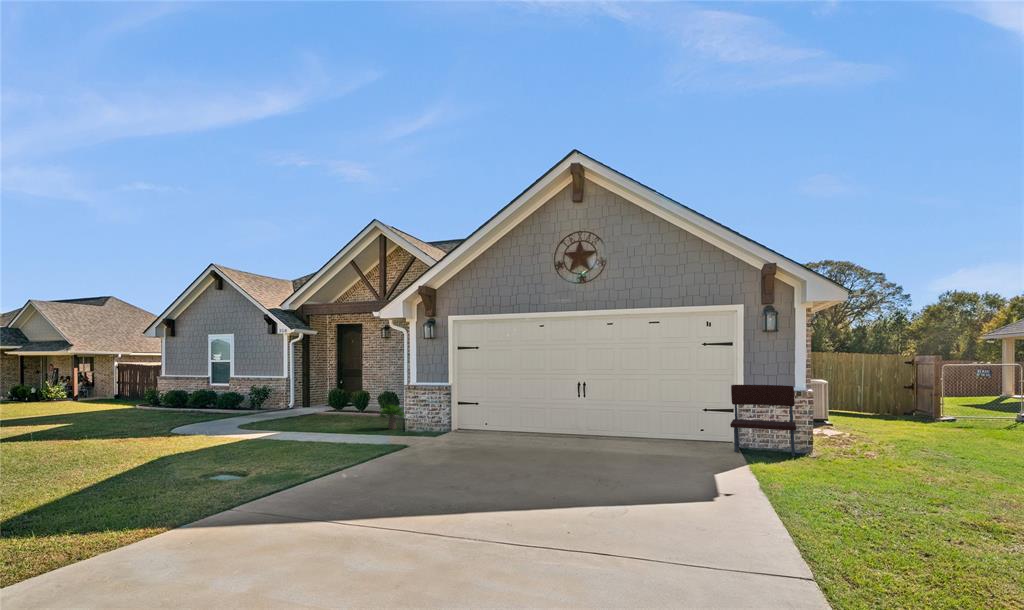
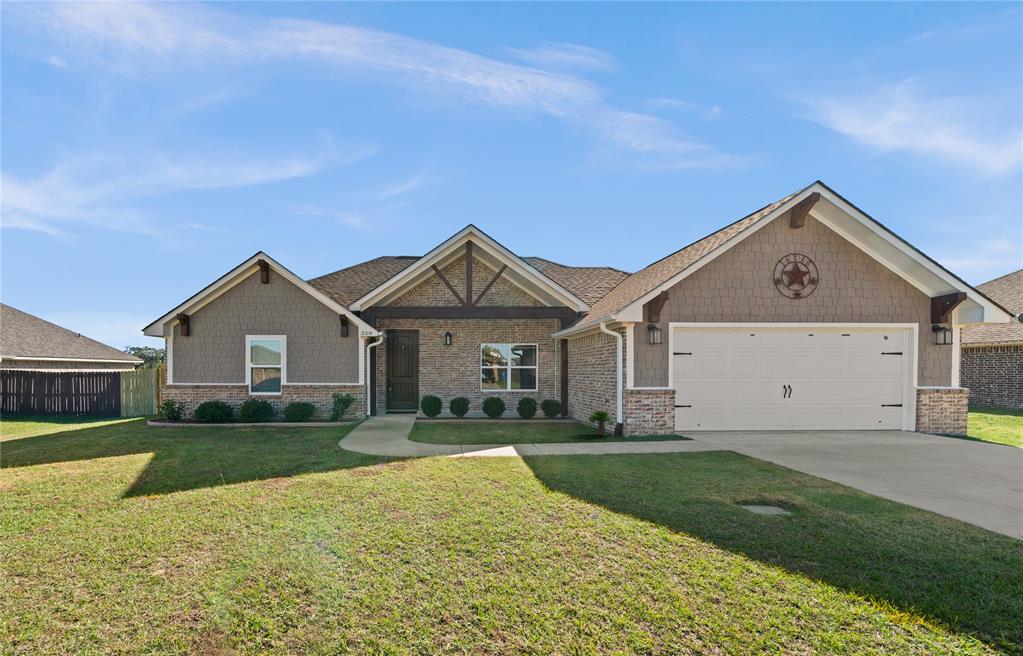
bench: present [730,385,796,456] -> none [917,385,986,437]

